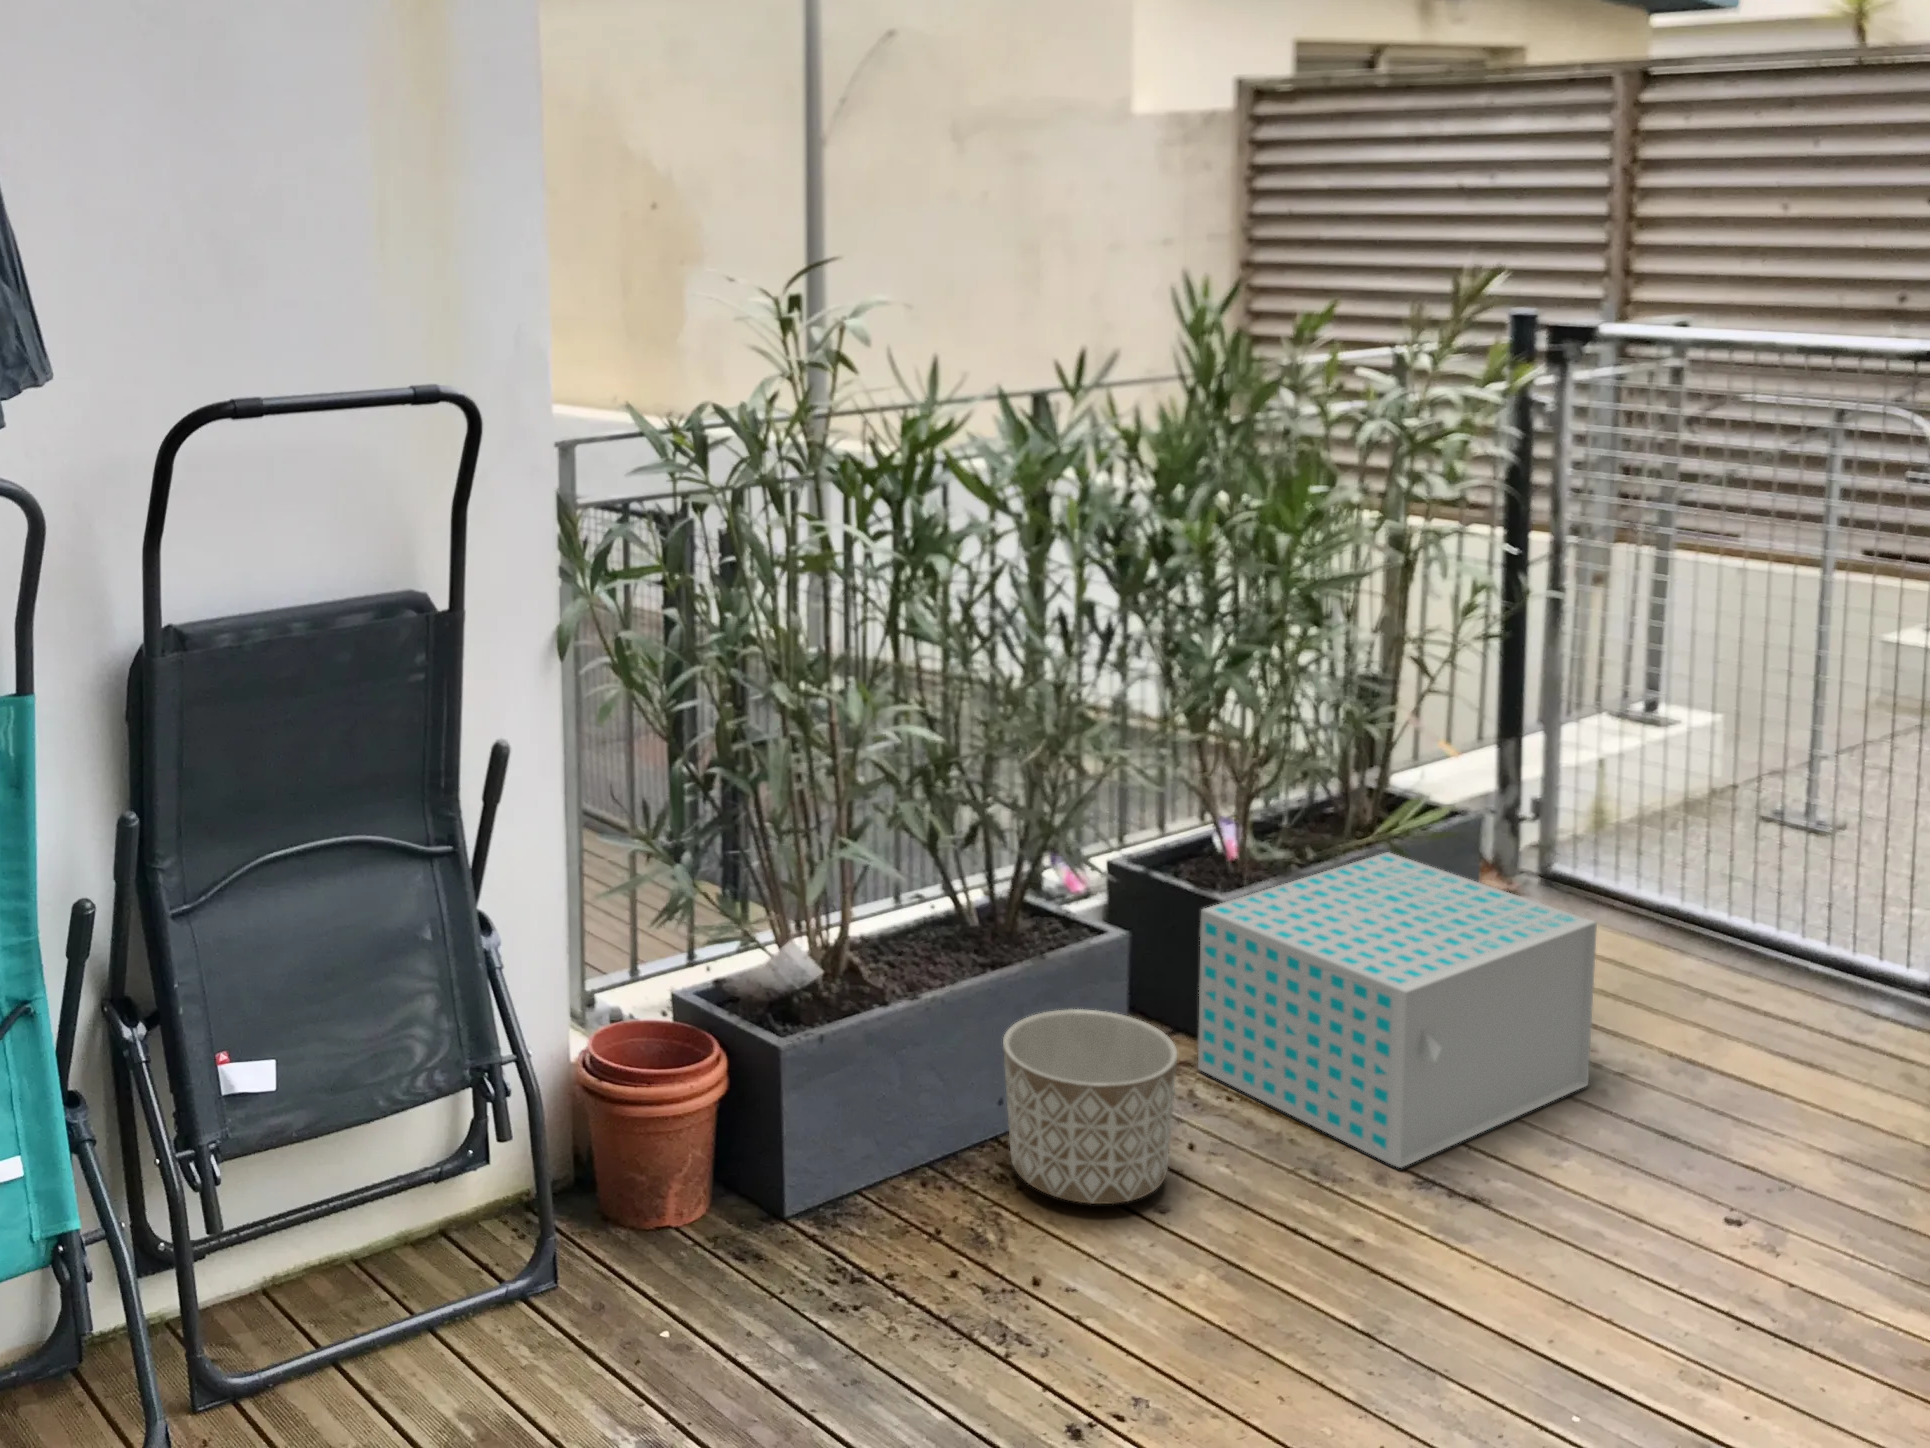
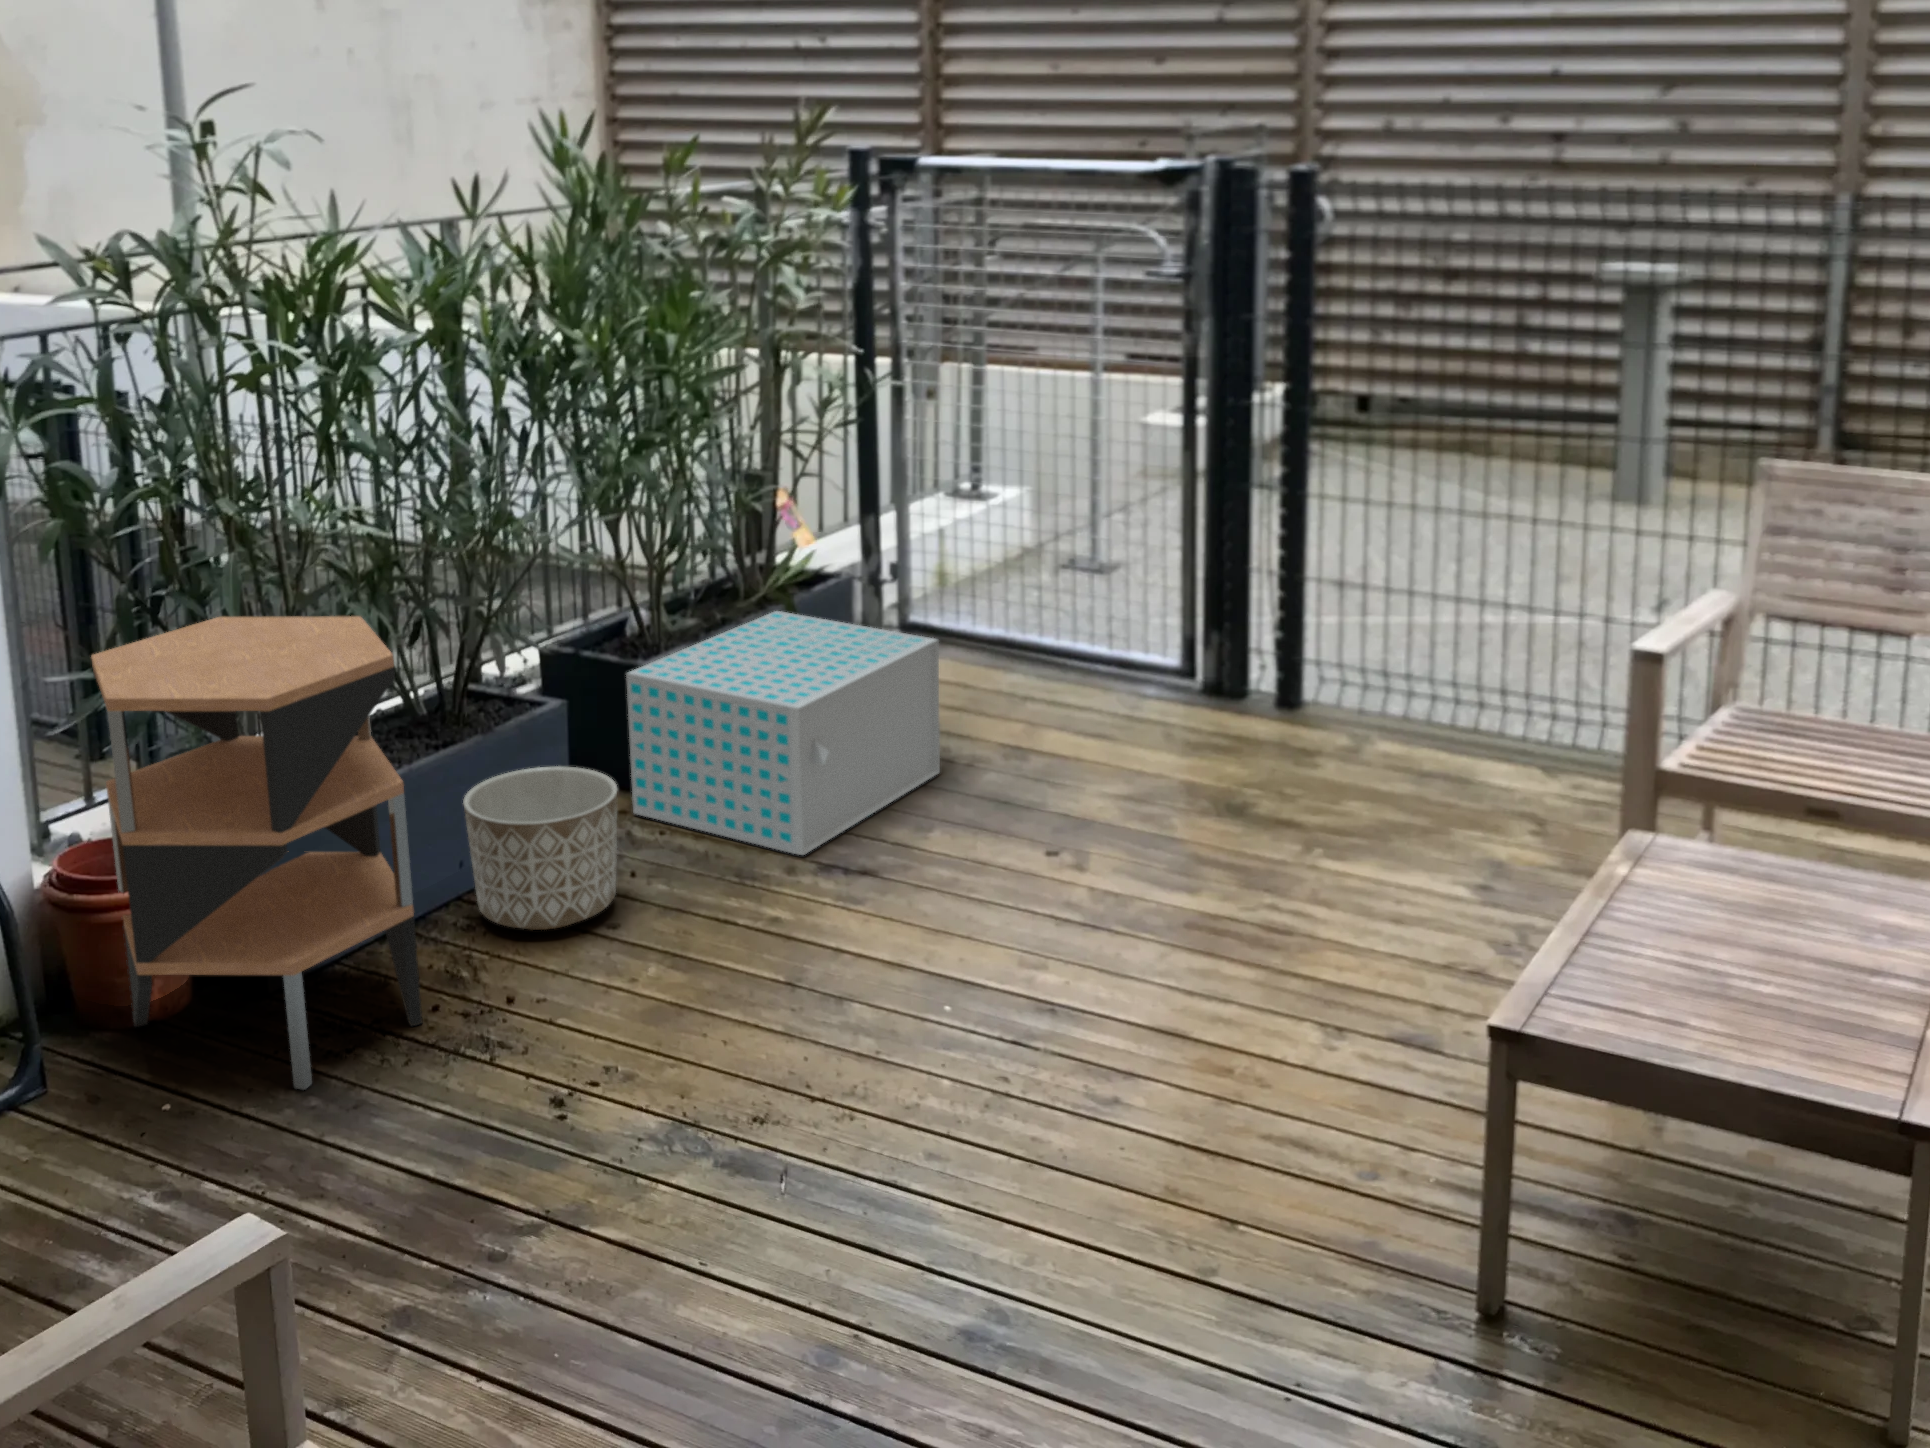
side table: none [638,808,934,1349] -> present [91,616,422,1090]

